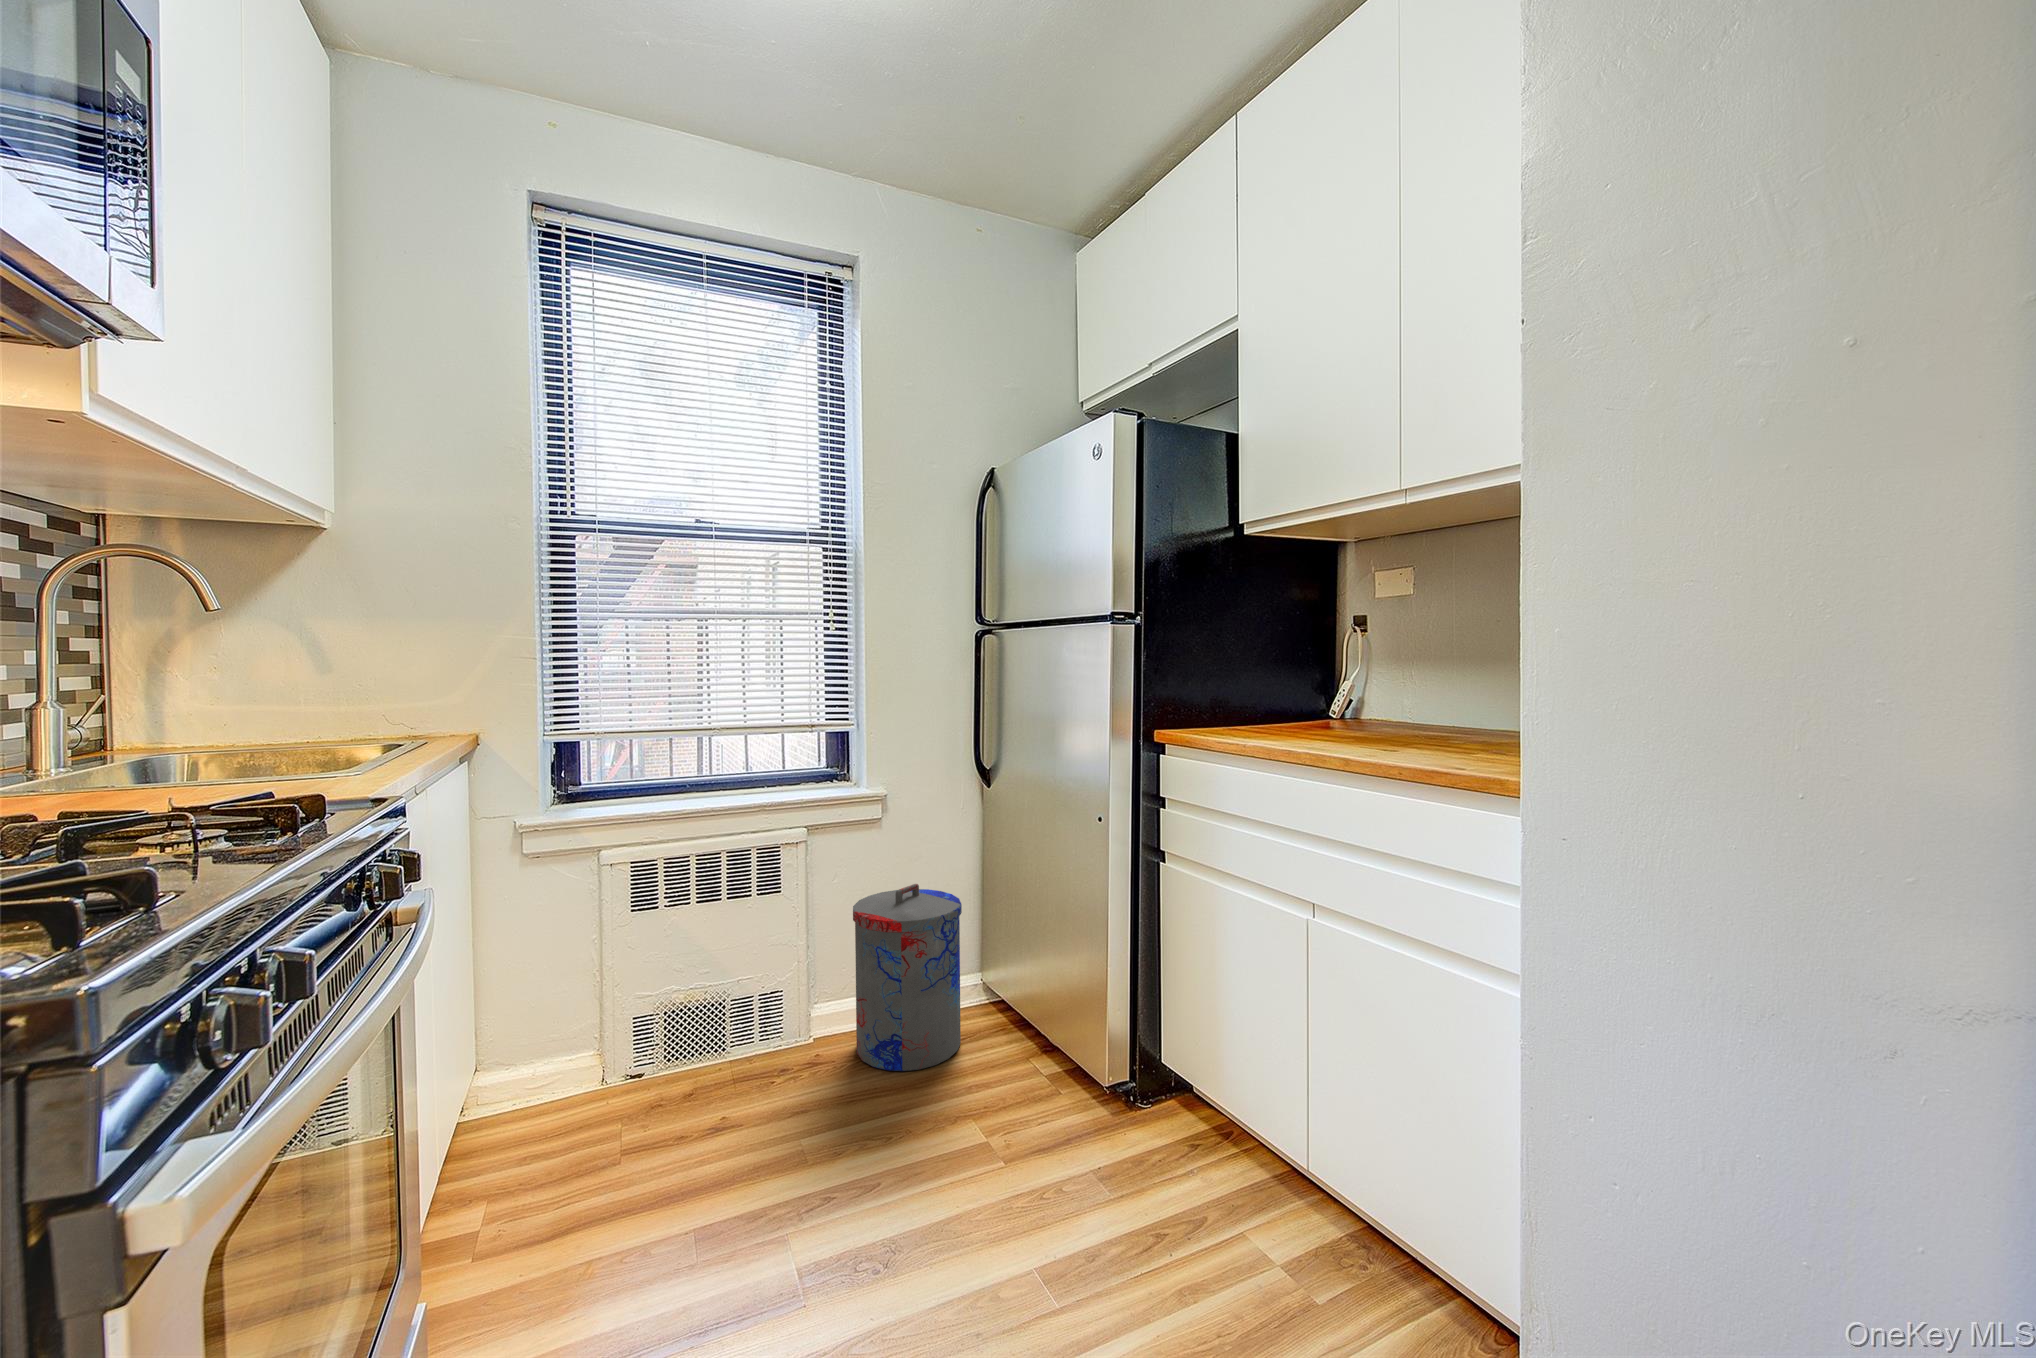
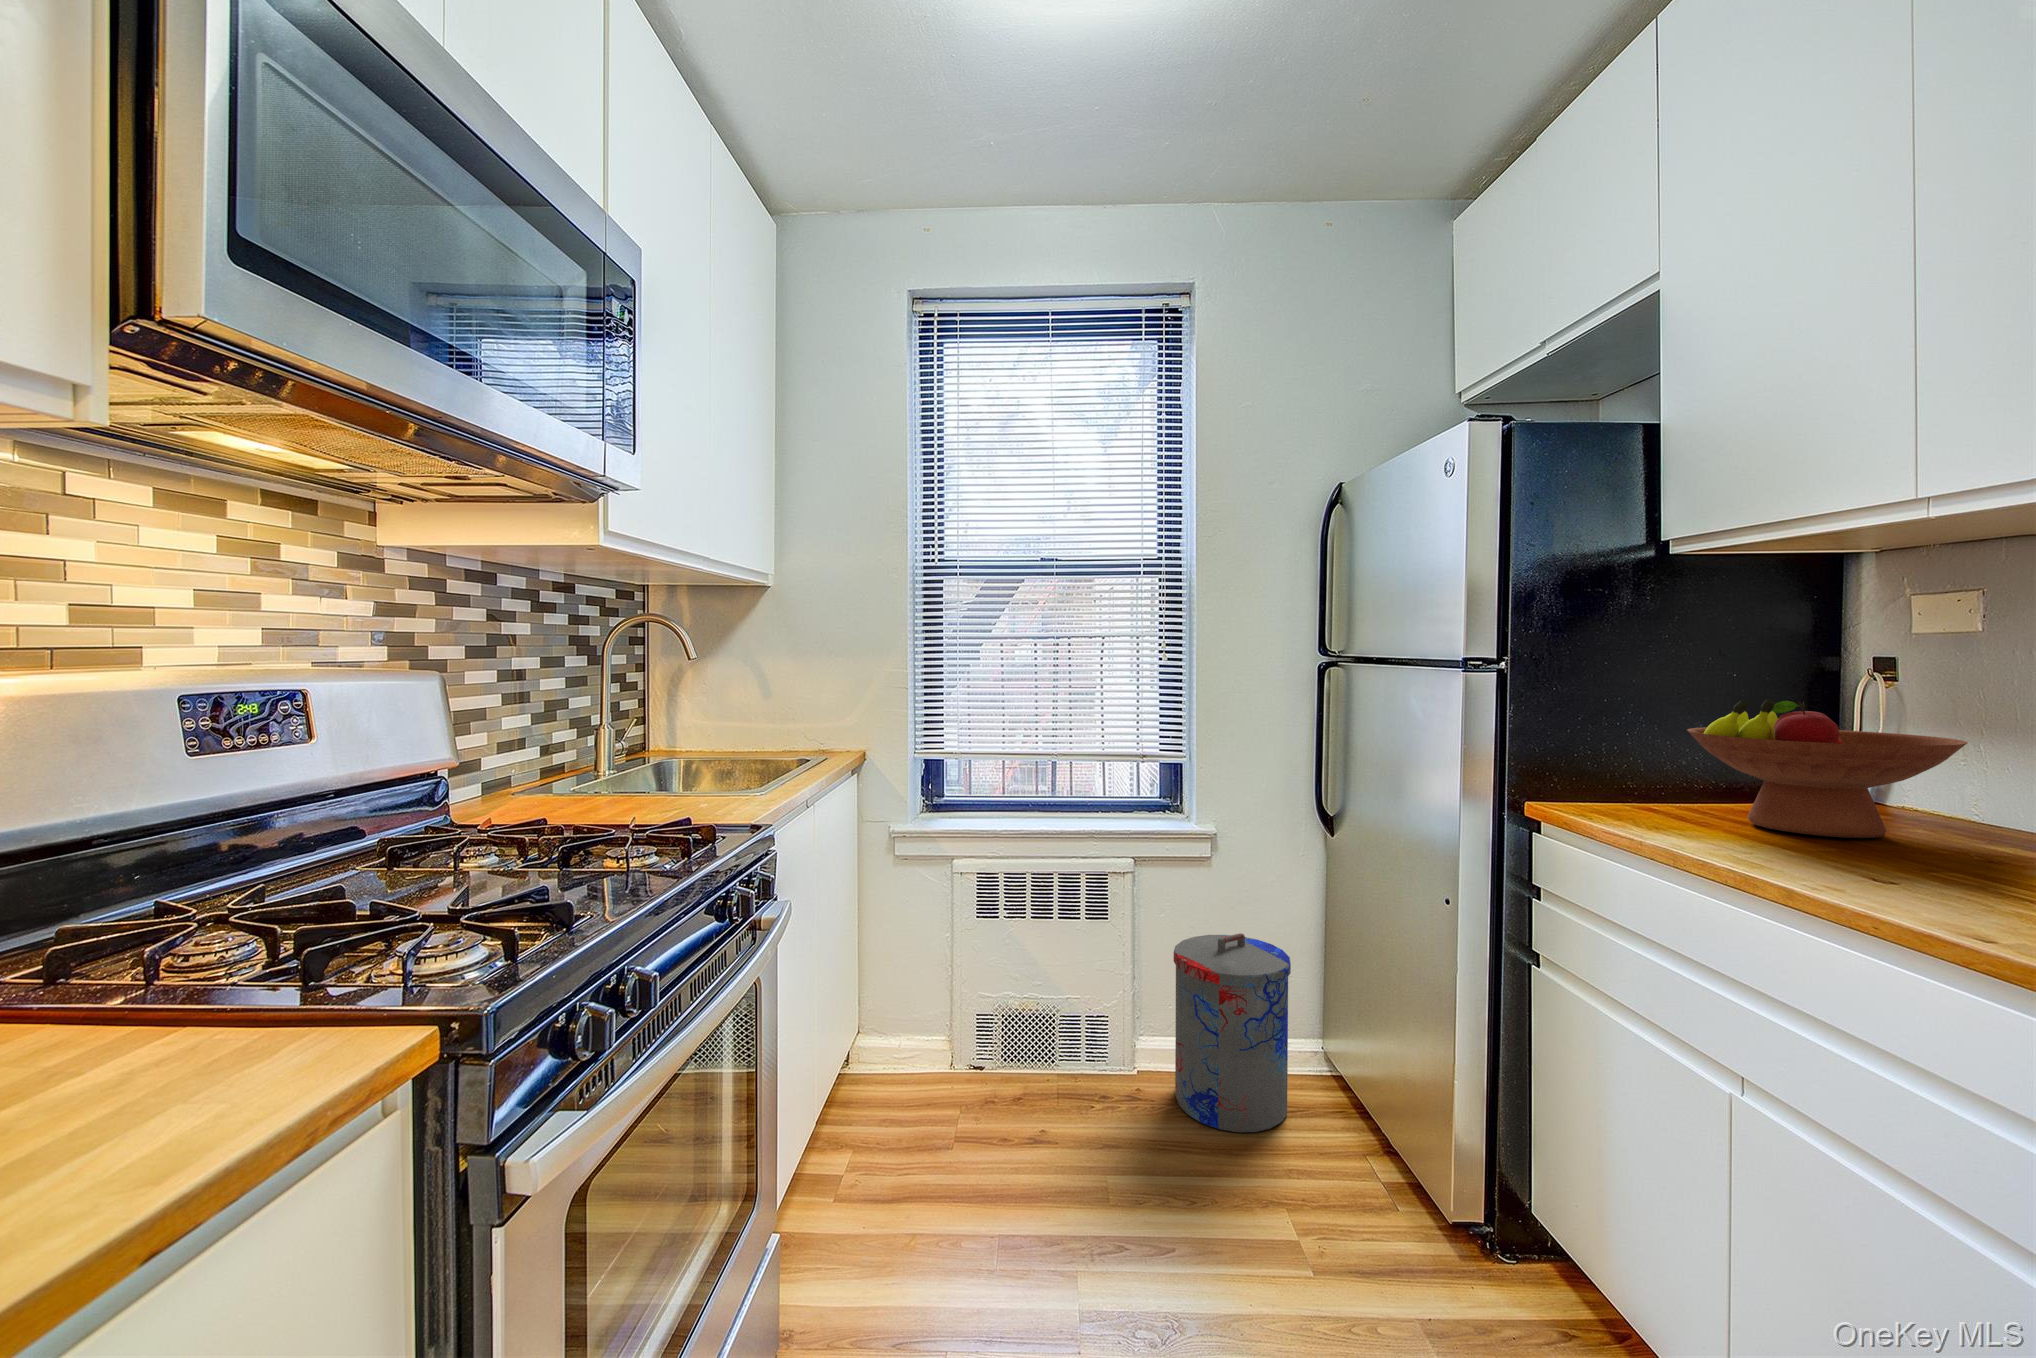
fruit bowl: none [1256,638,1406,733] -> present [1687,699,1968,838]

